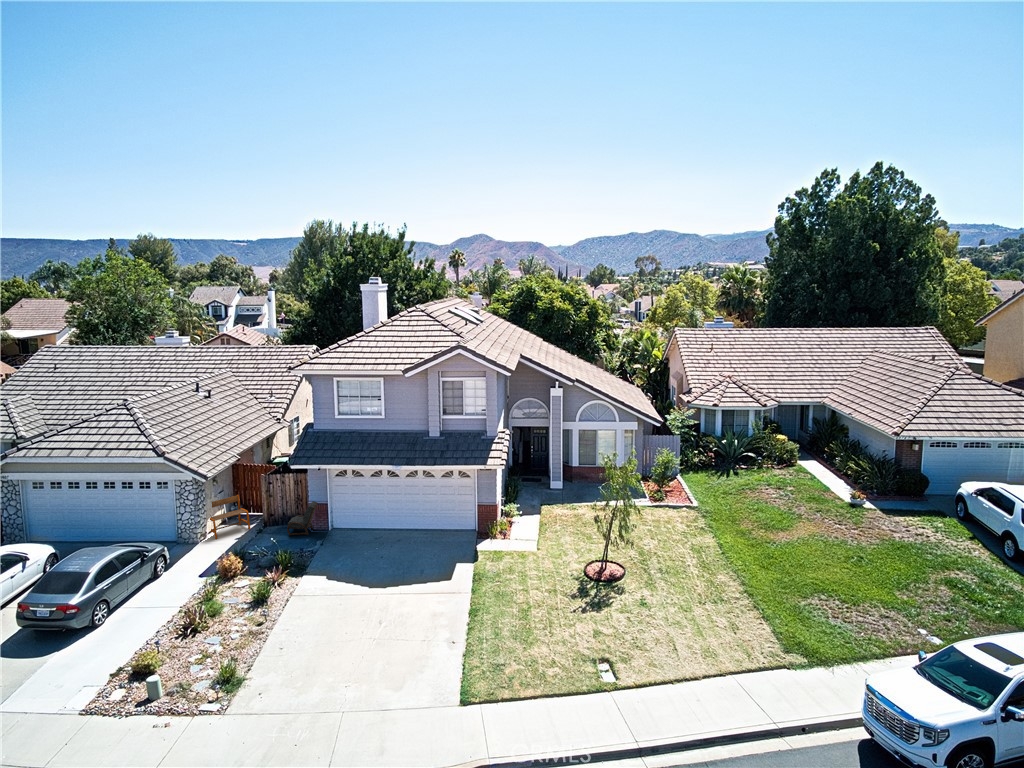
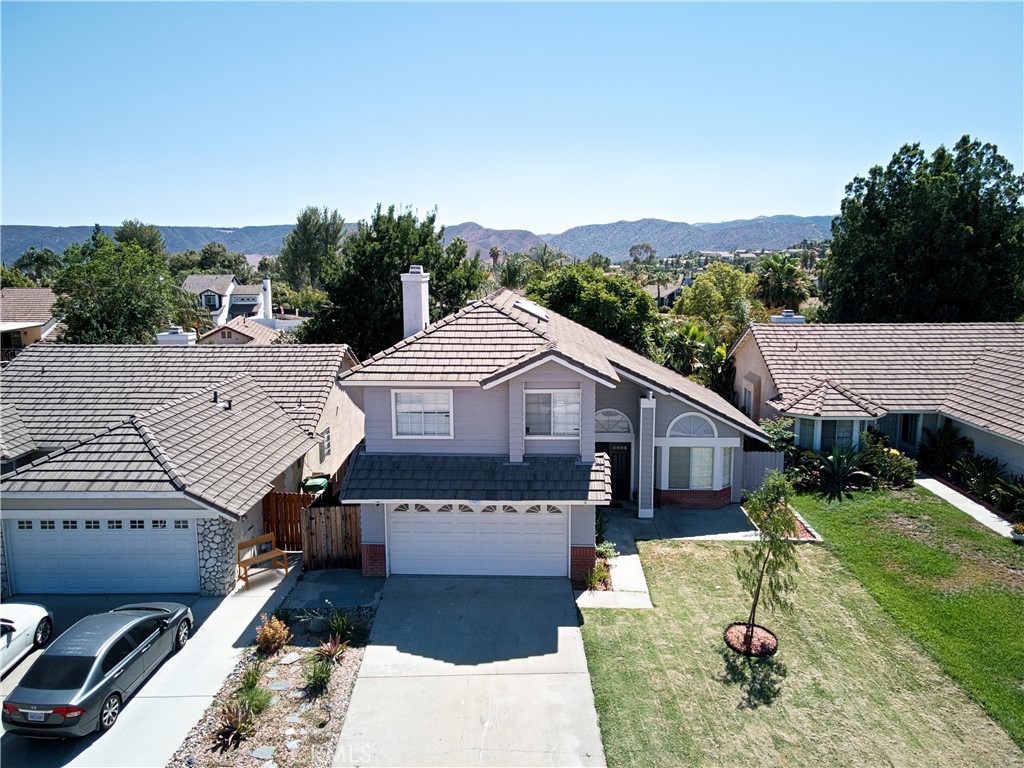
lounge chair: present [287,501,318,536] -> none [336,541,372,585]

